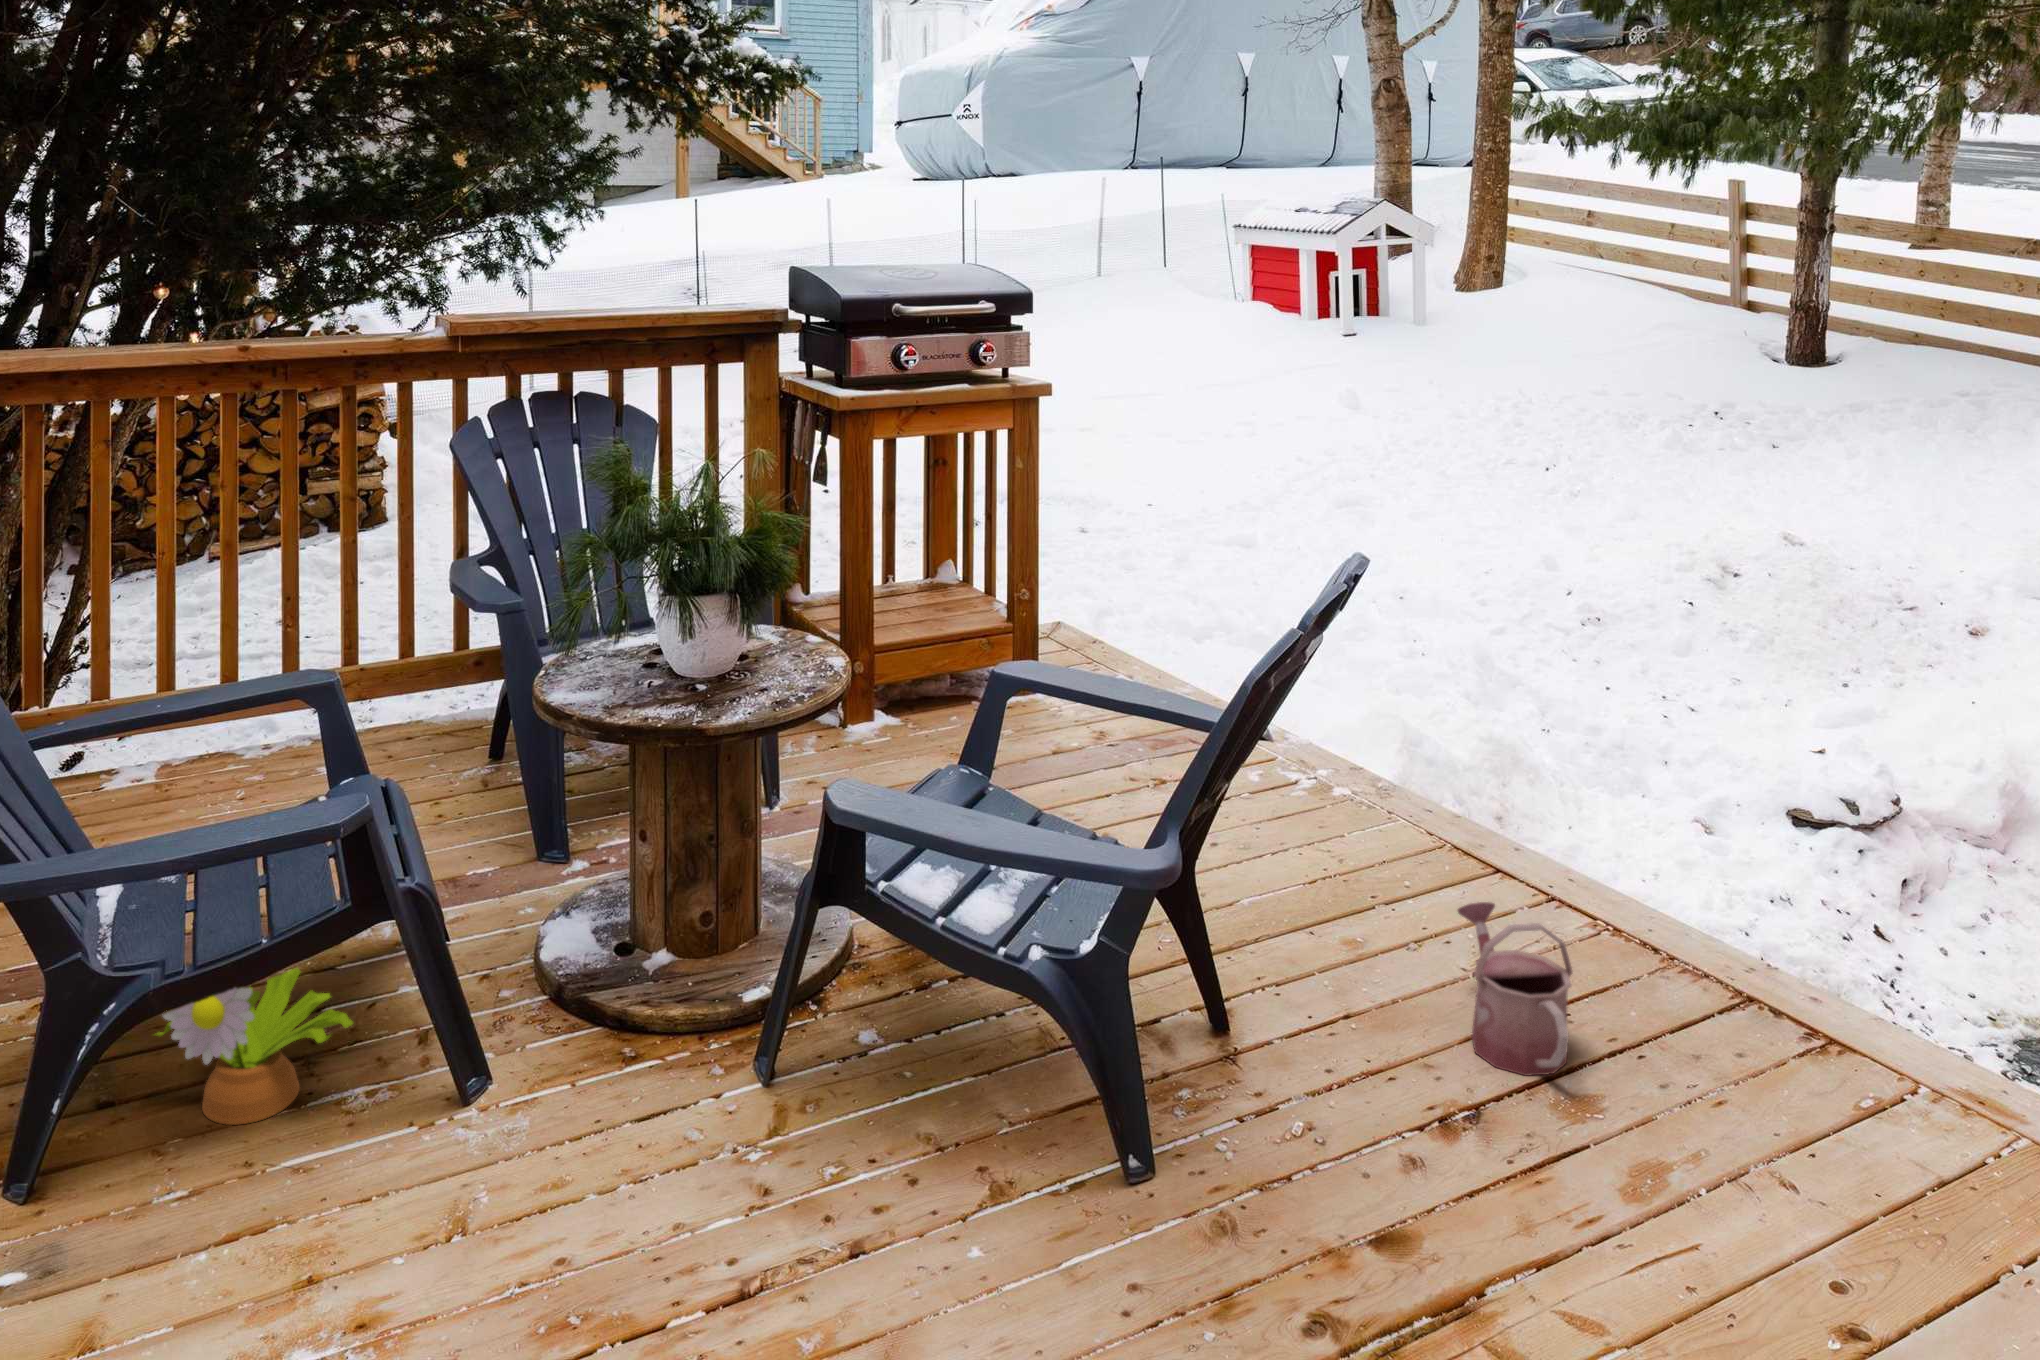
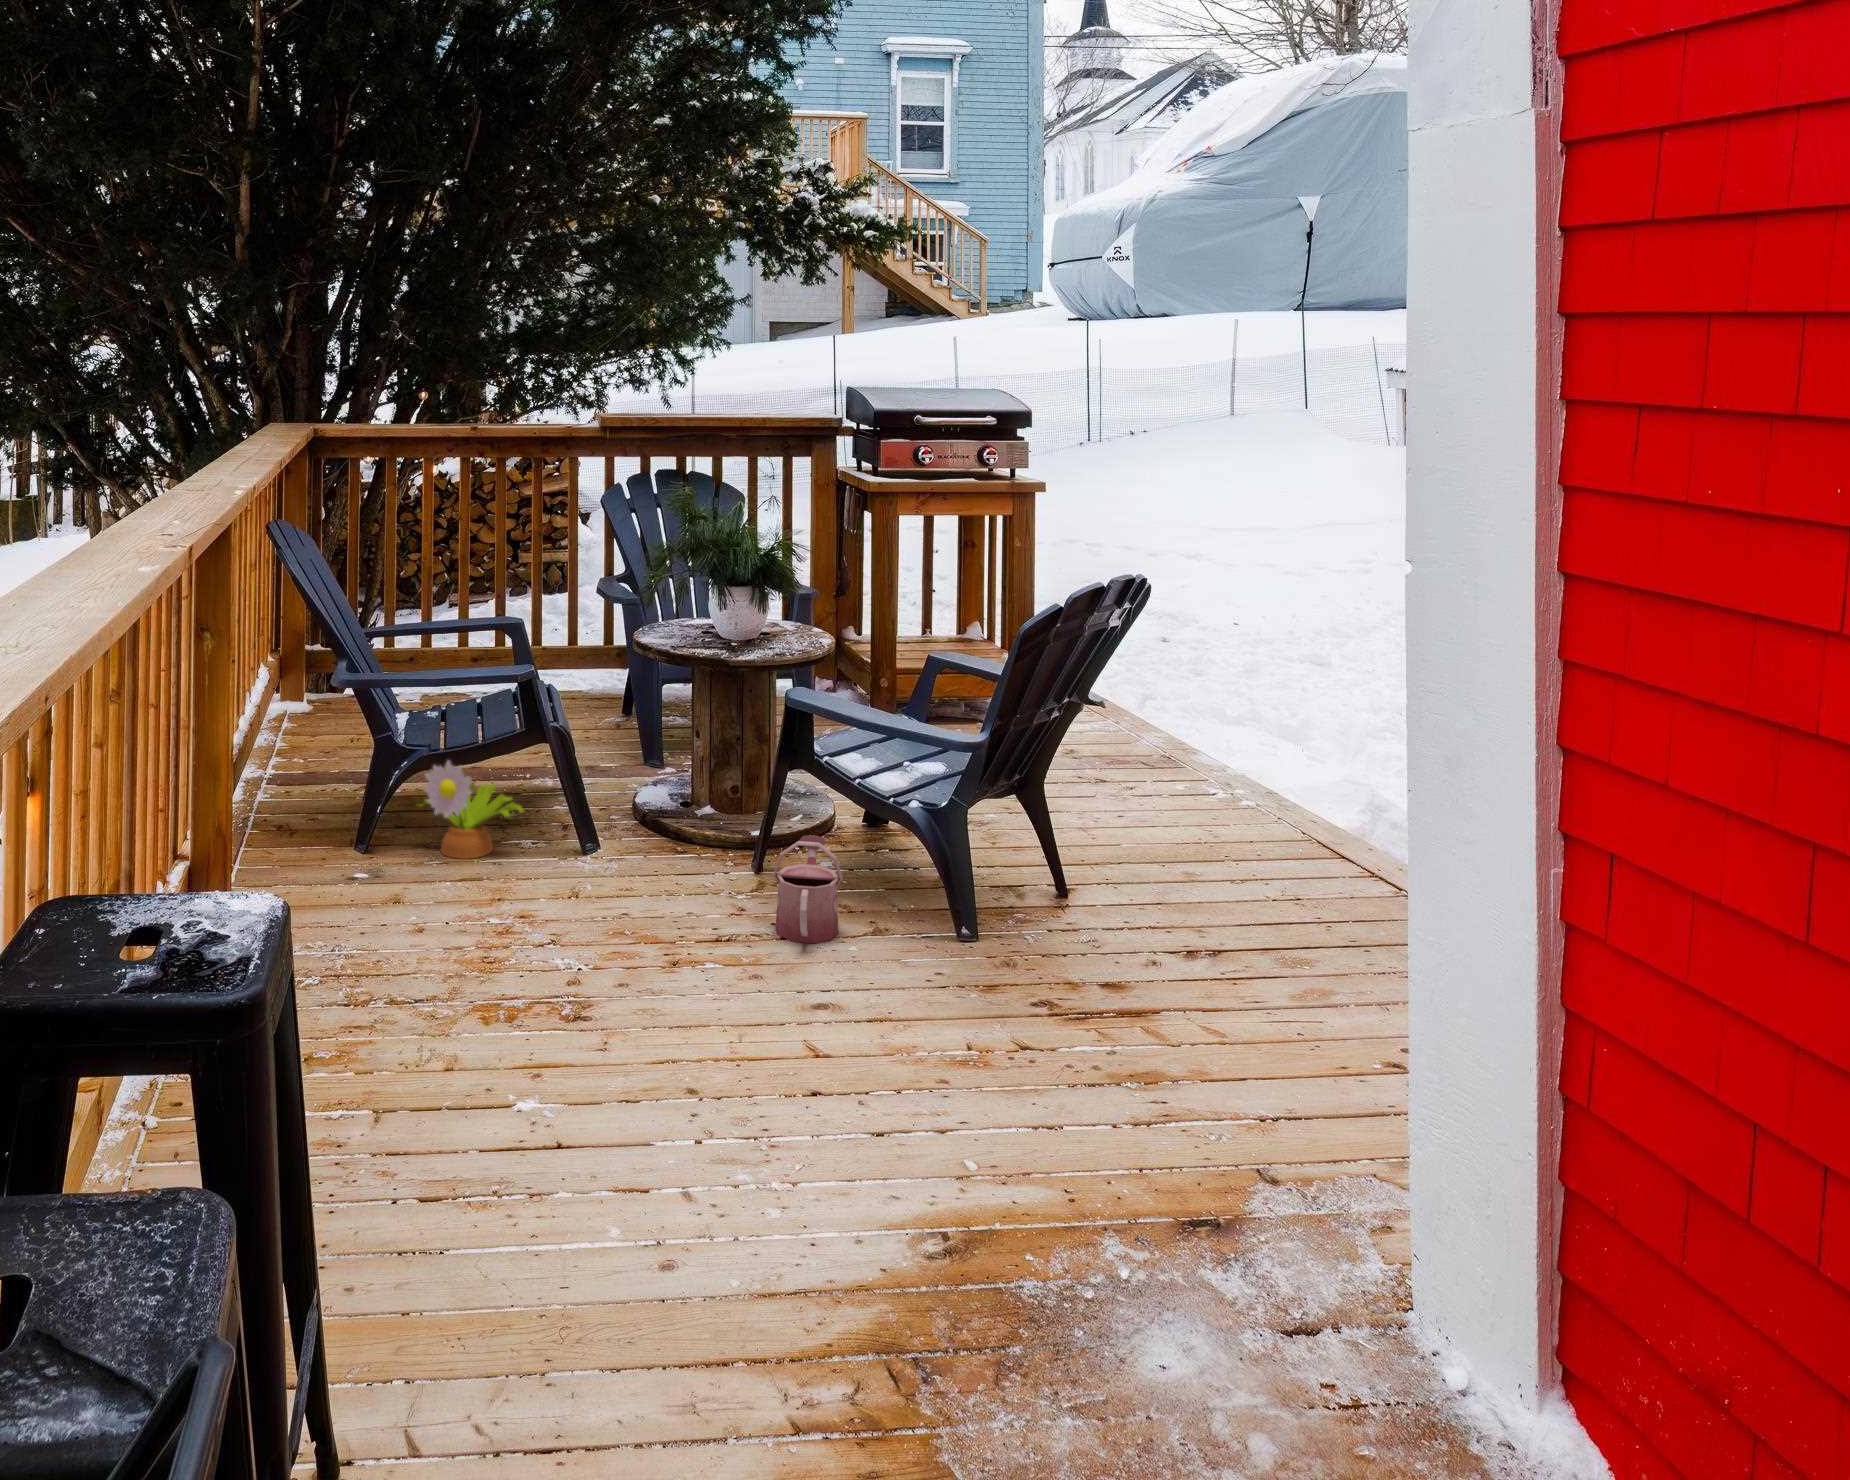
watering can: present [1458,902,1572,1076] -> present [773,835,843,943]

